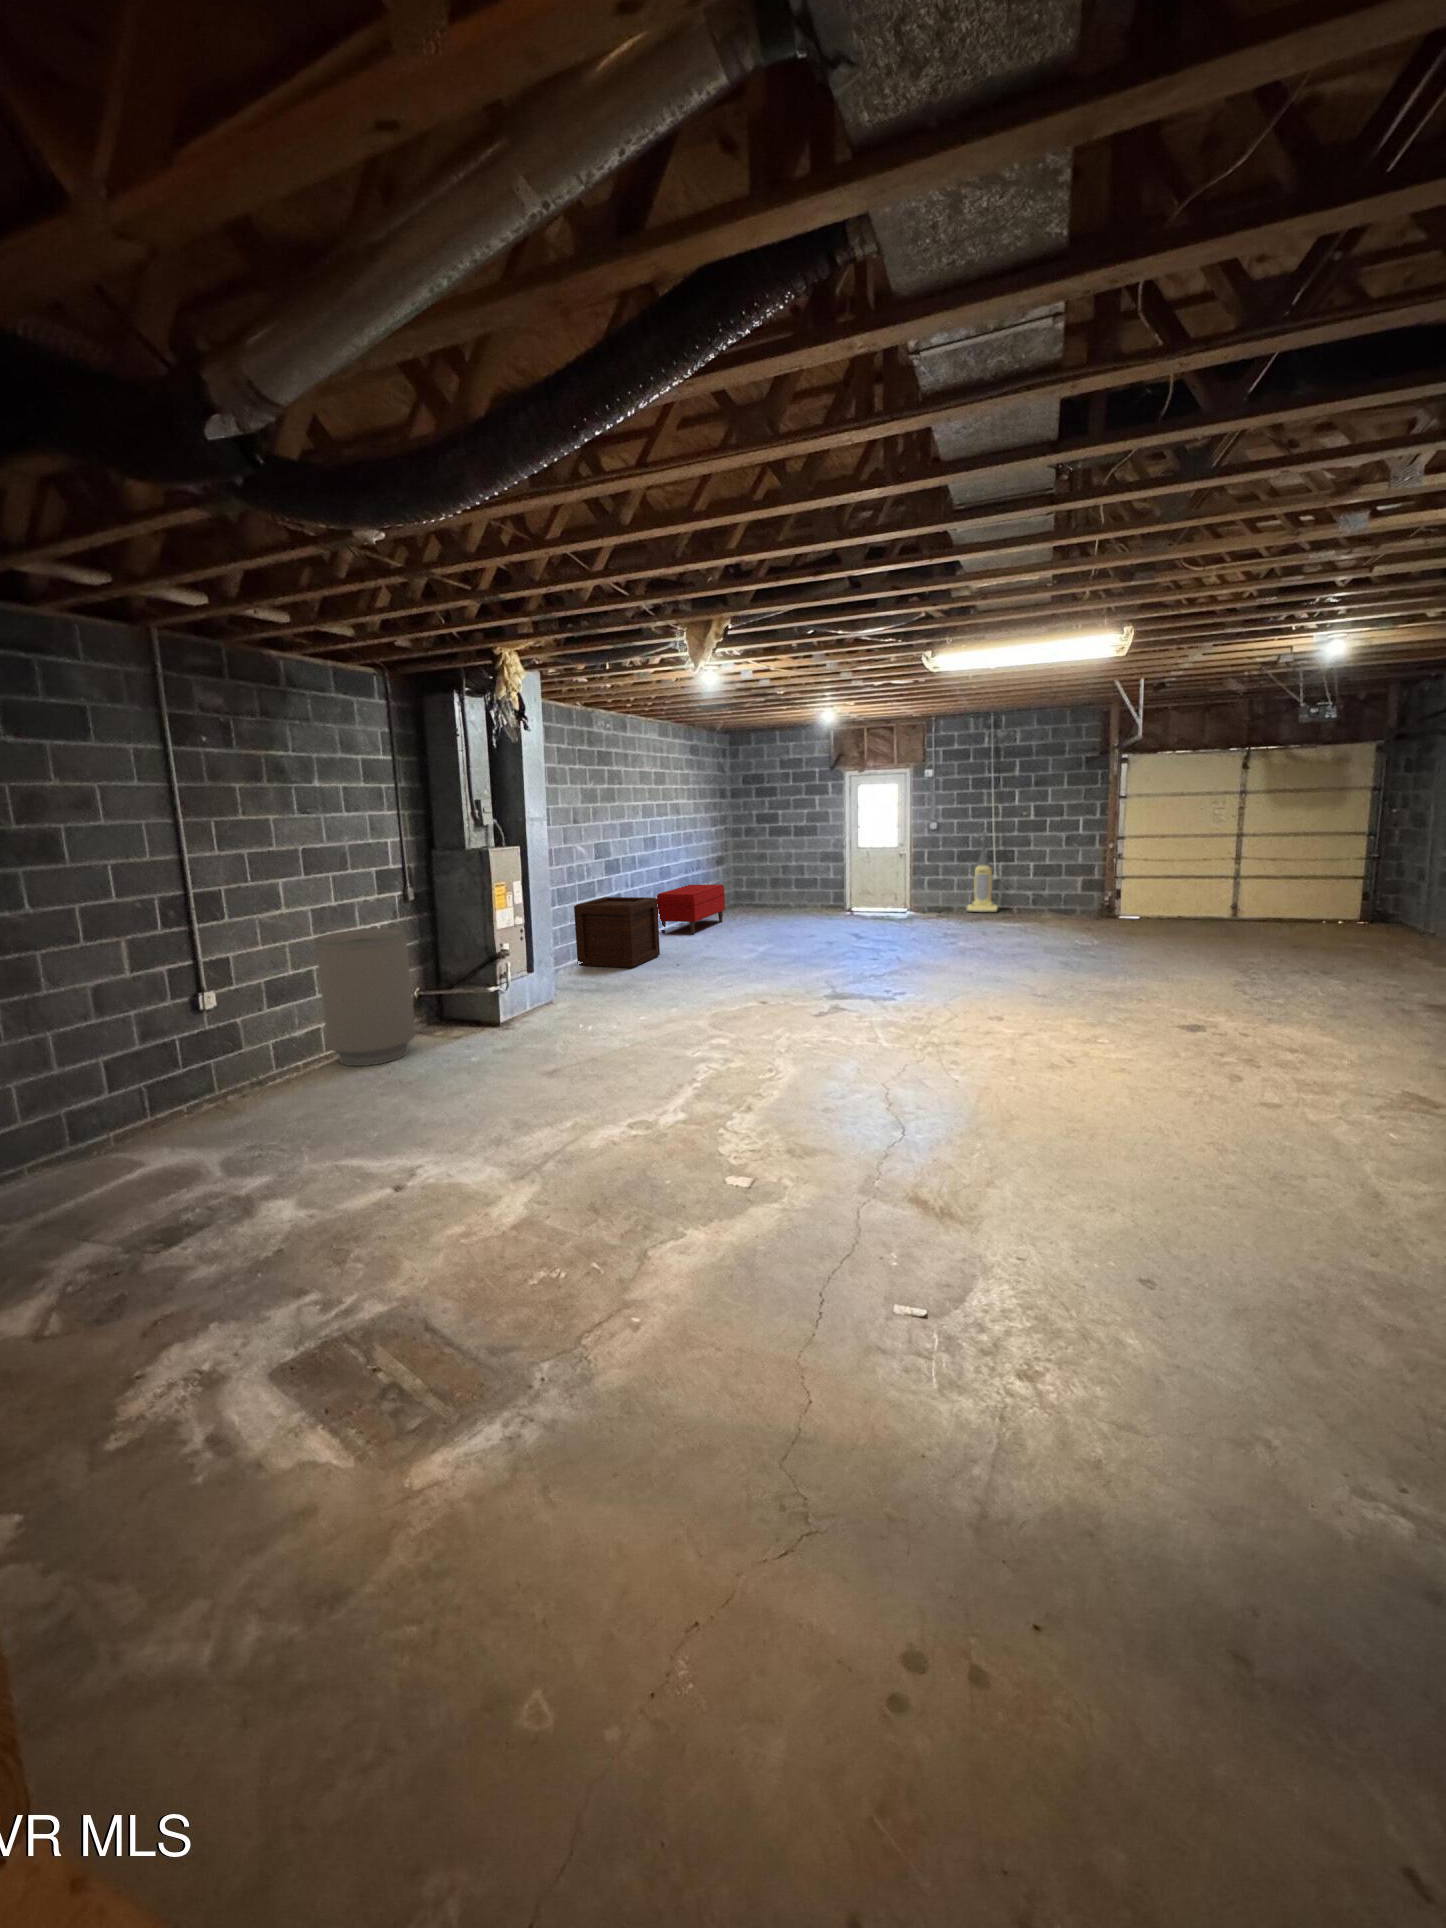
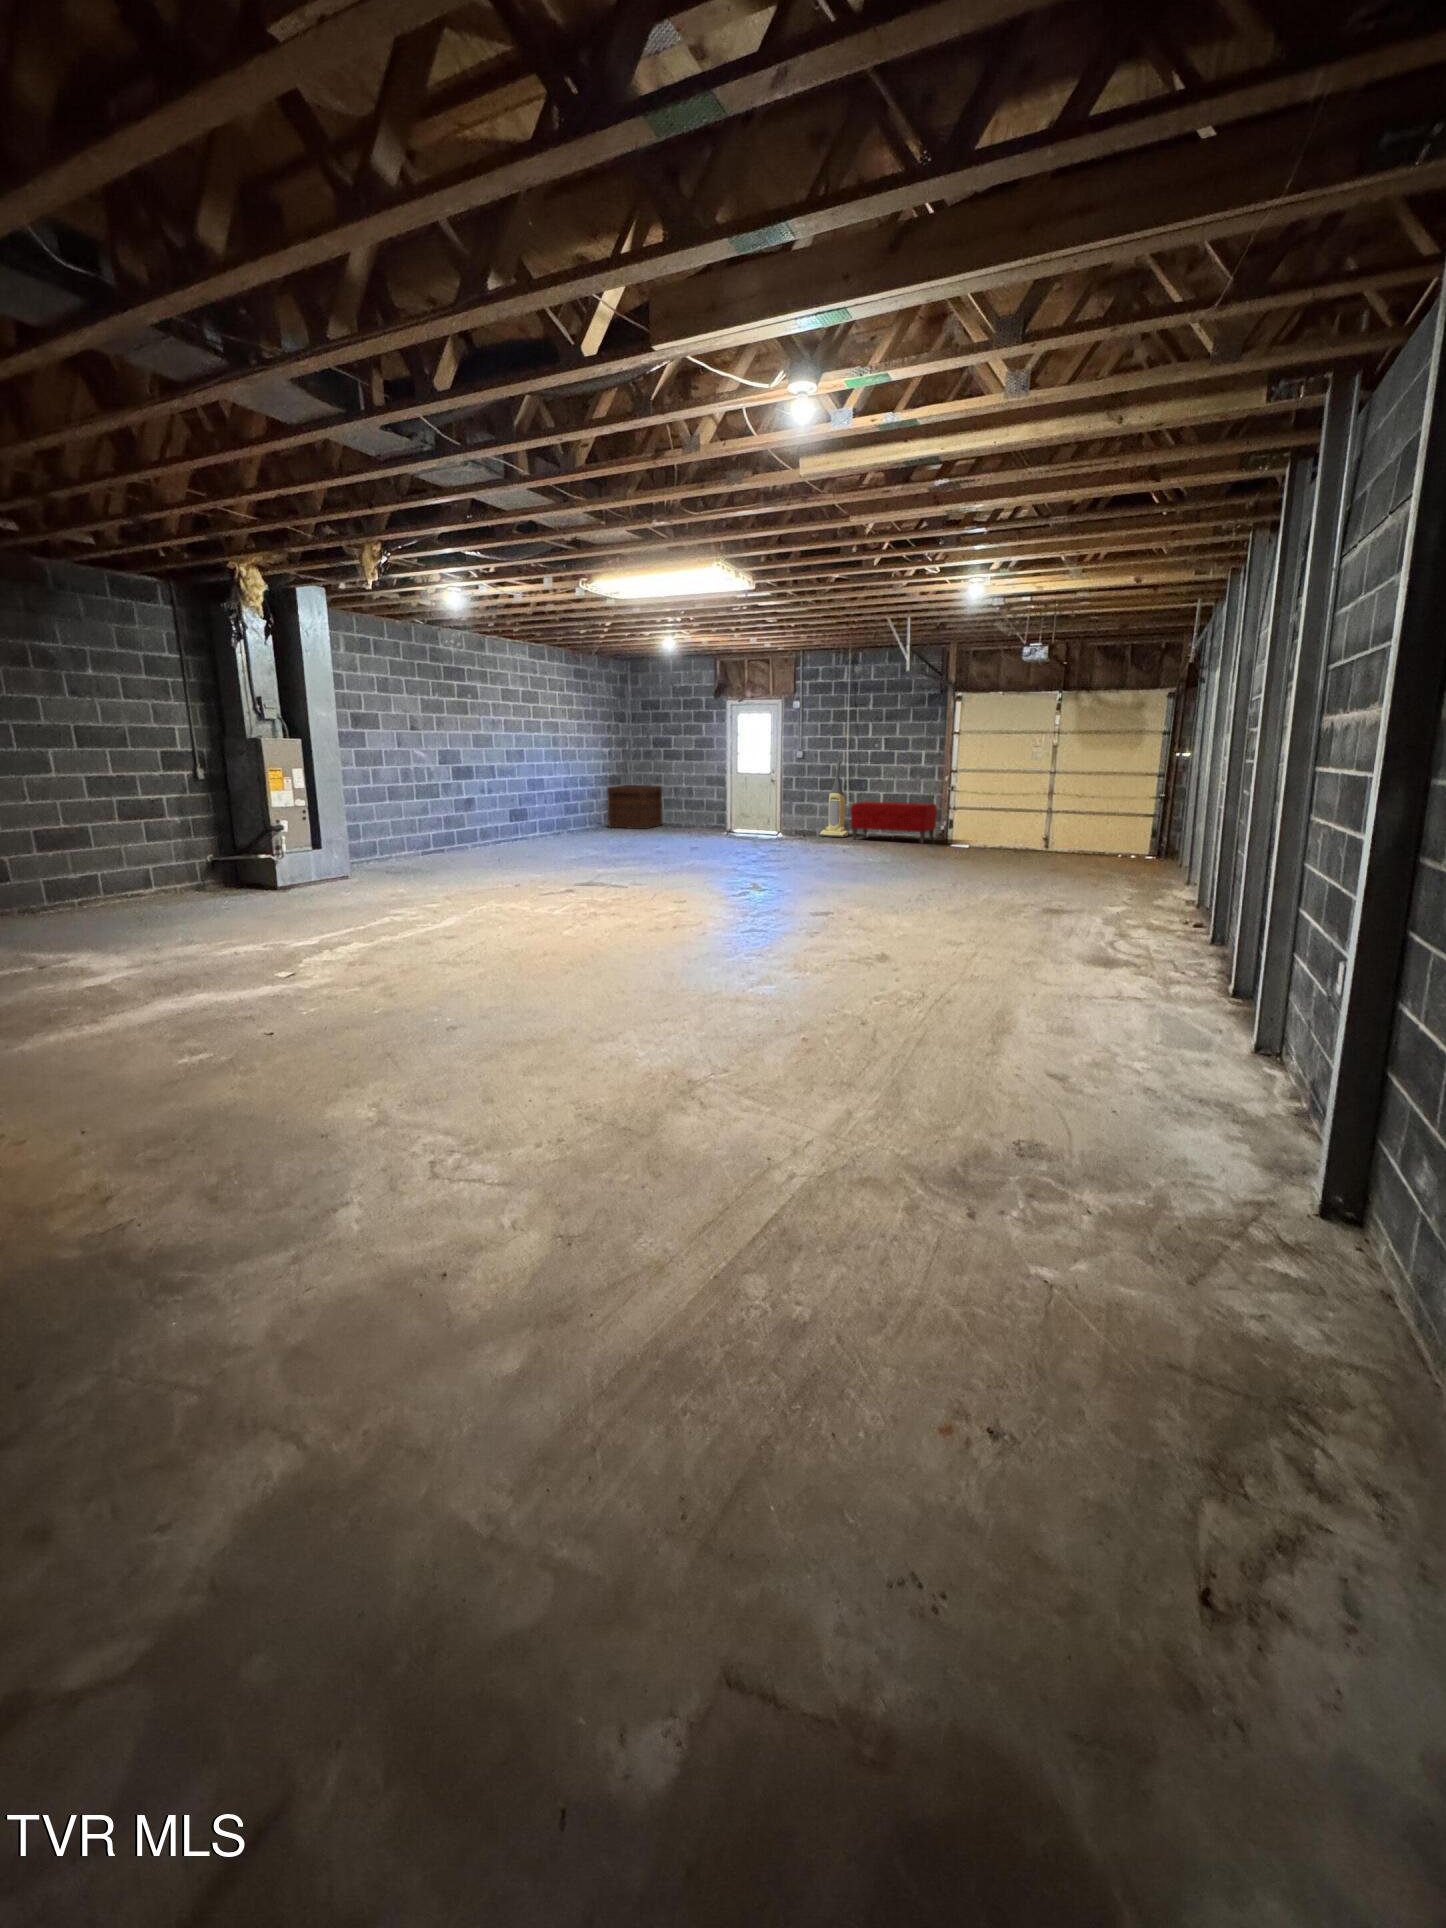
bench: present [657,885,725,934] -> present [850,802,937,844]
wooden crate: present [574,897,660,968] -> present [607,785,662,829]
trash can: present [315,928,416,1066] -> none [80,797,180,905]

